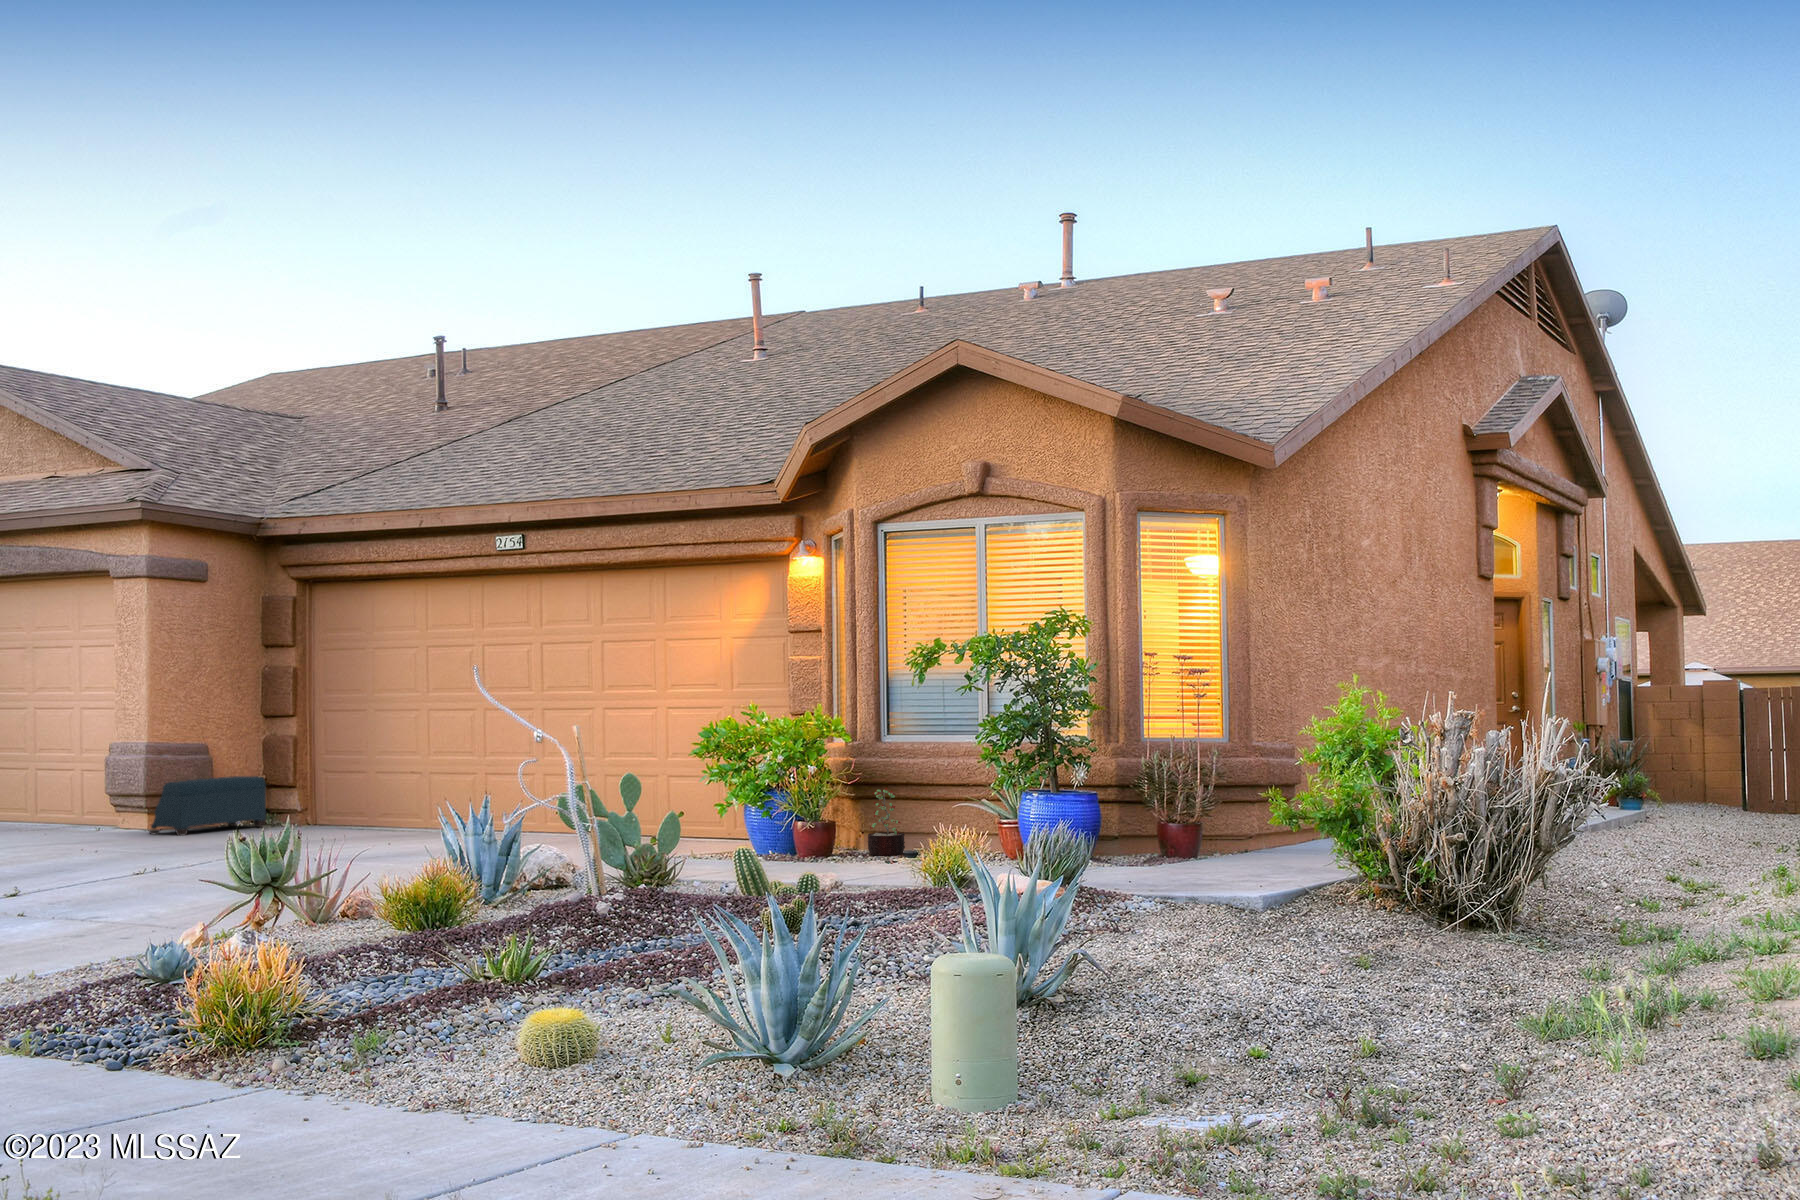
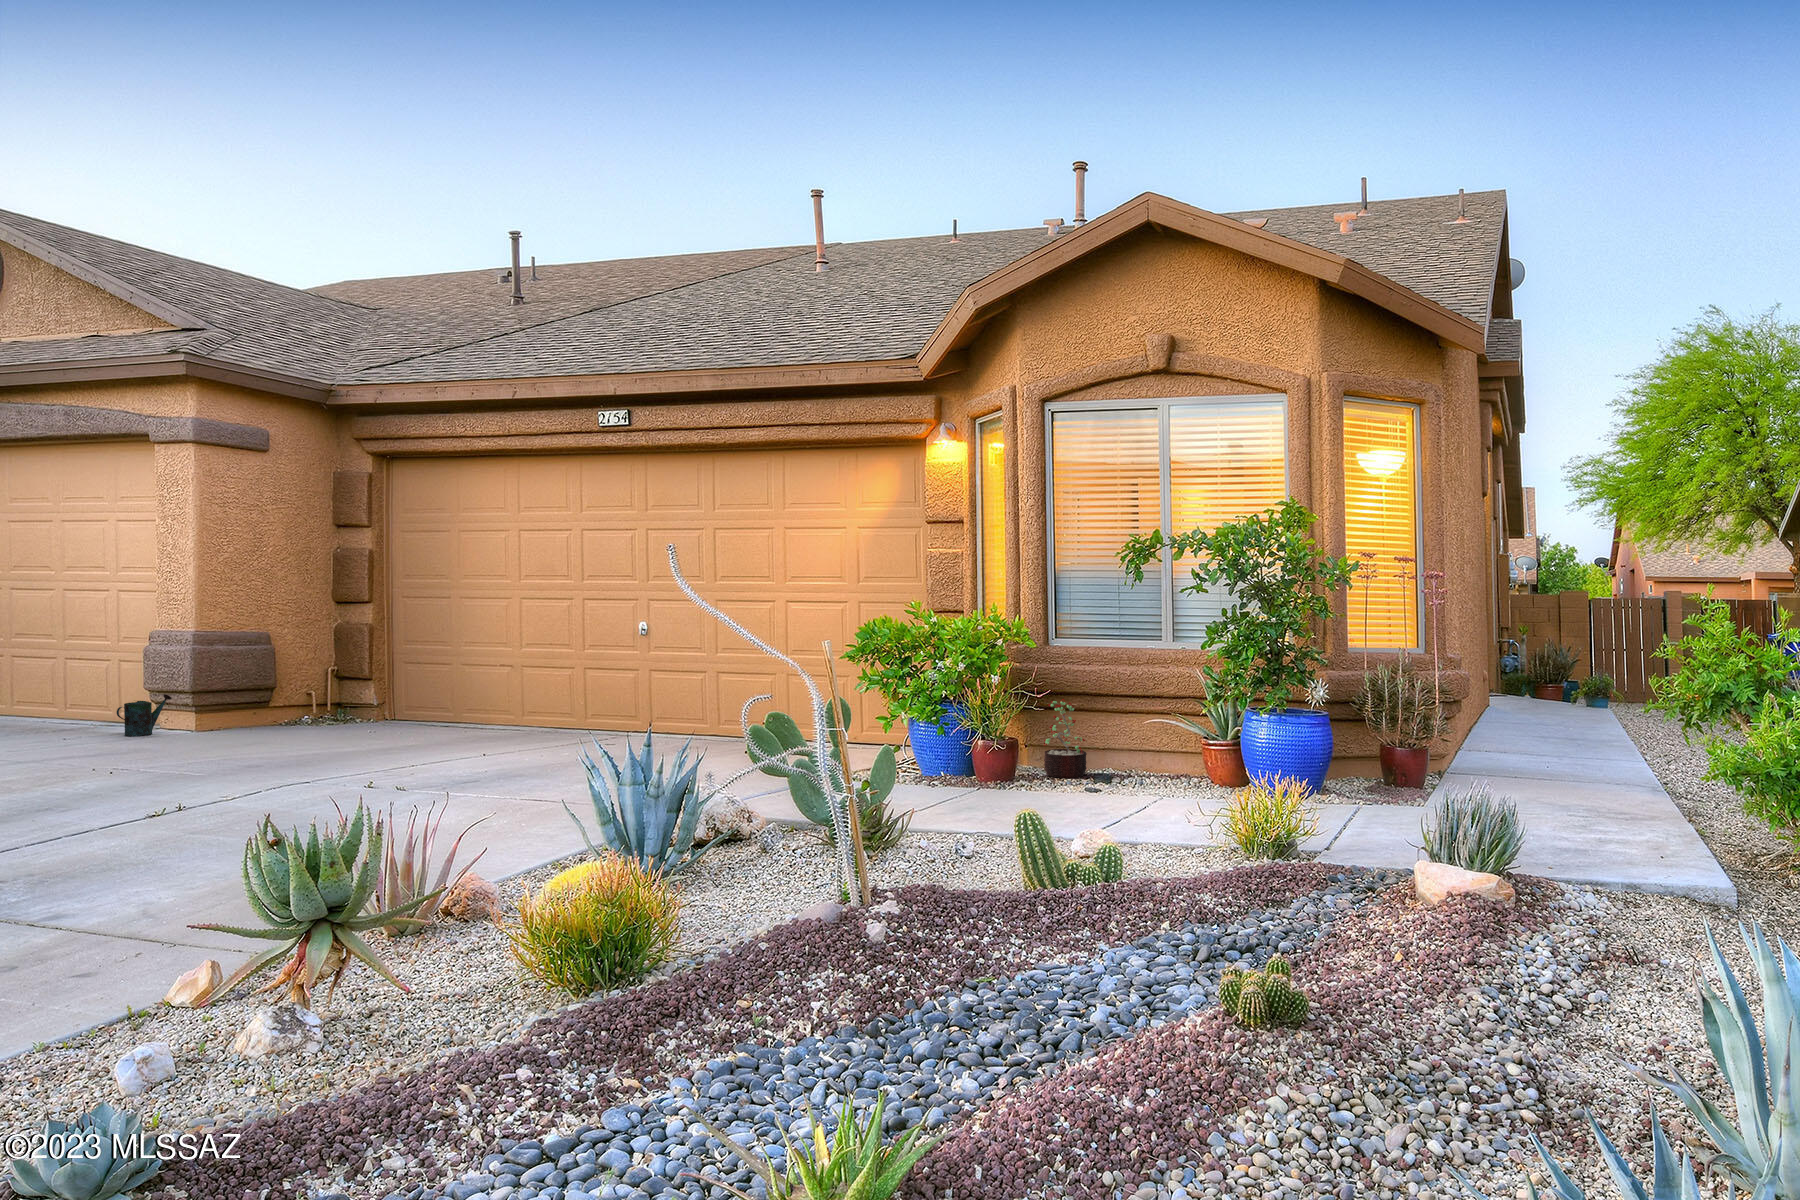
bench: present [149,776,266,836] -> none [210,668,343,734]
watering can: none [66,800,113,838] -> present [117,694,171,737]

